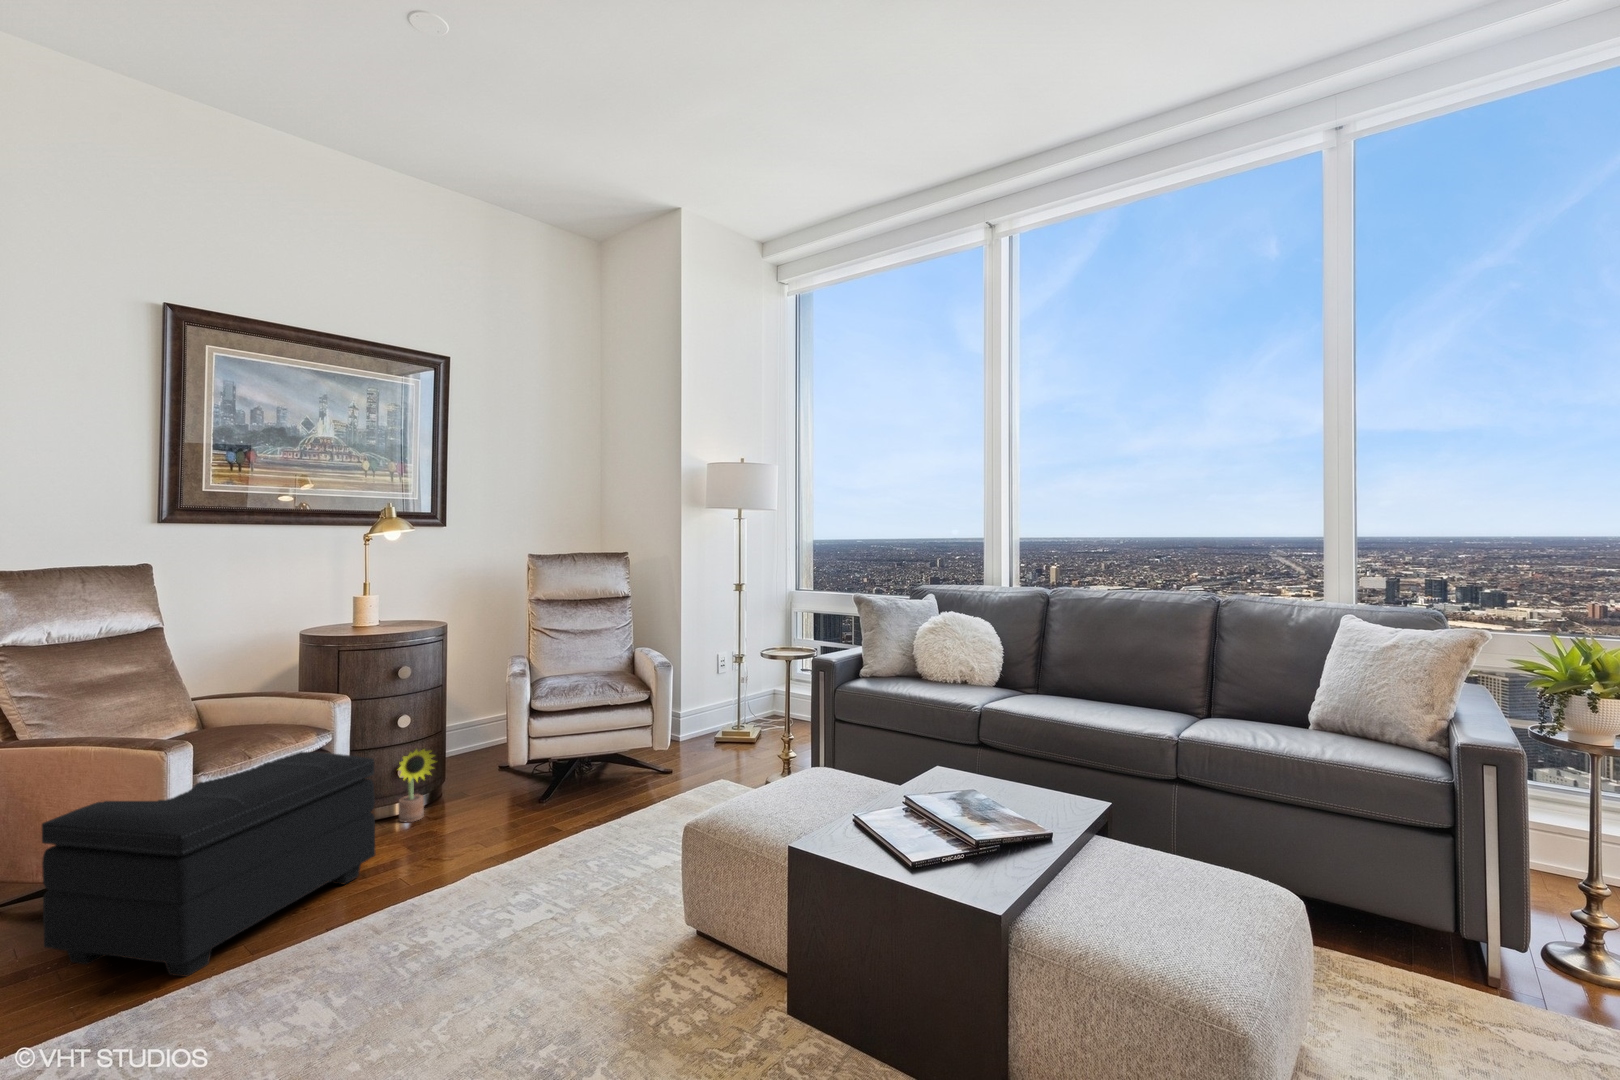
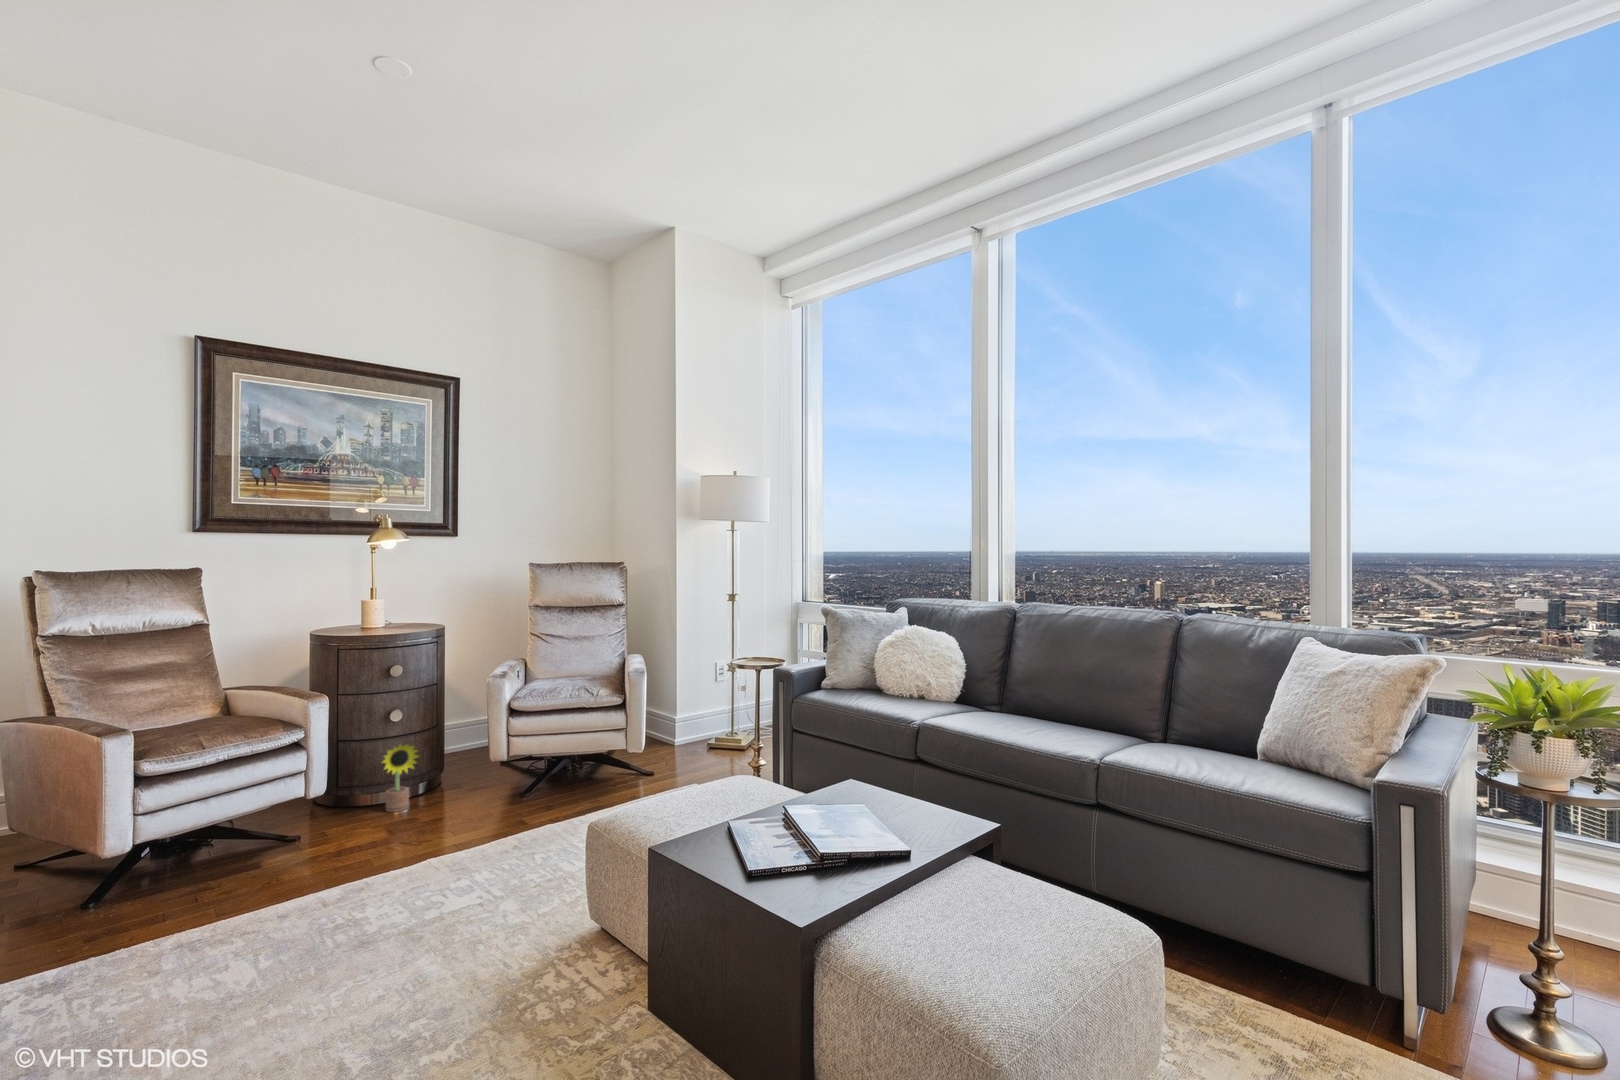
footstool: present [42,751,375,977] -> none [47,740,345,936]

